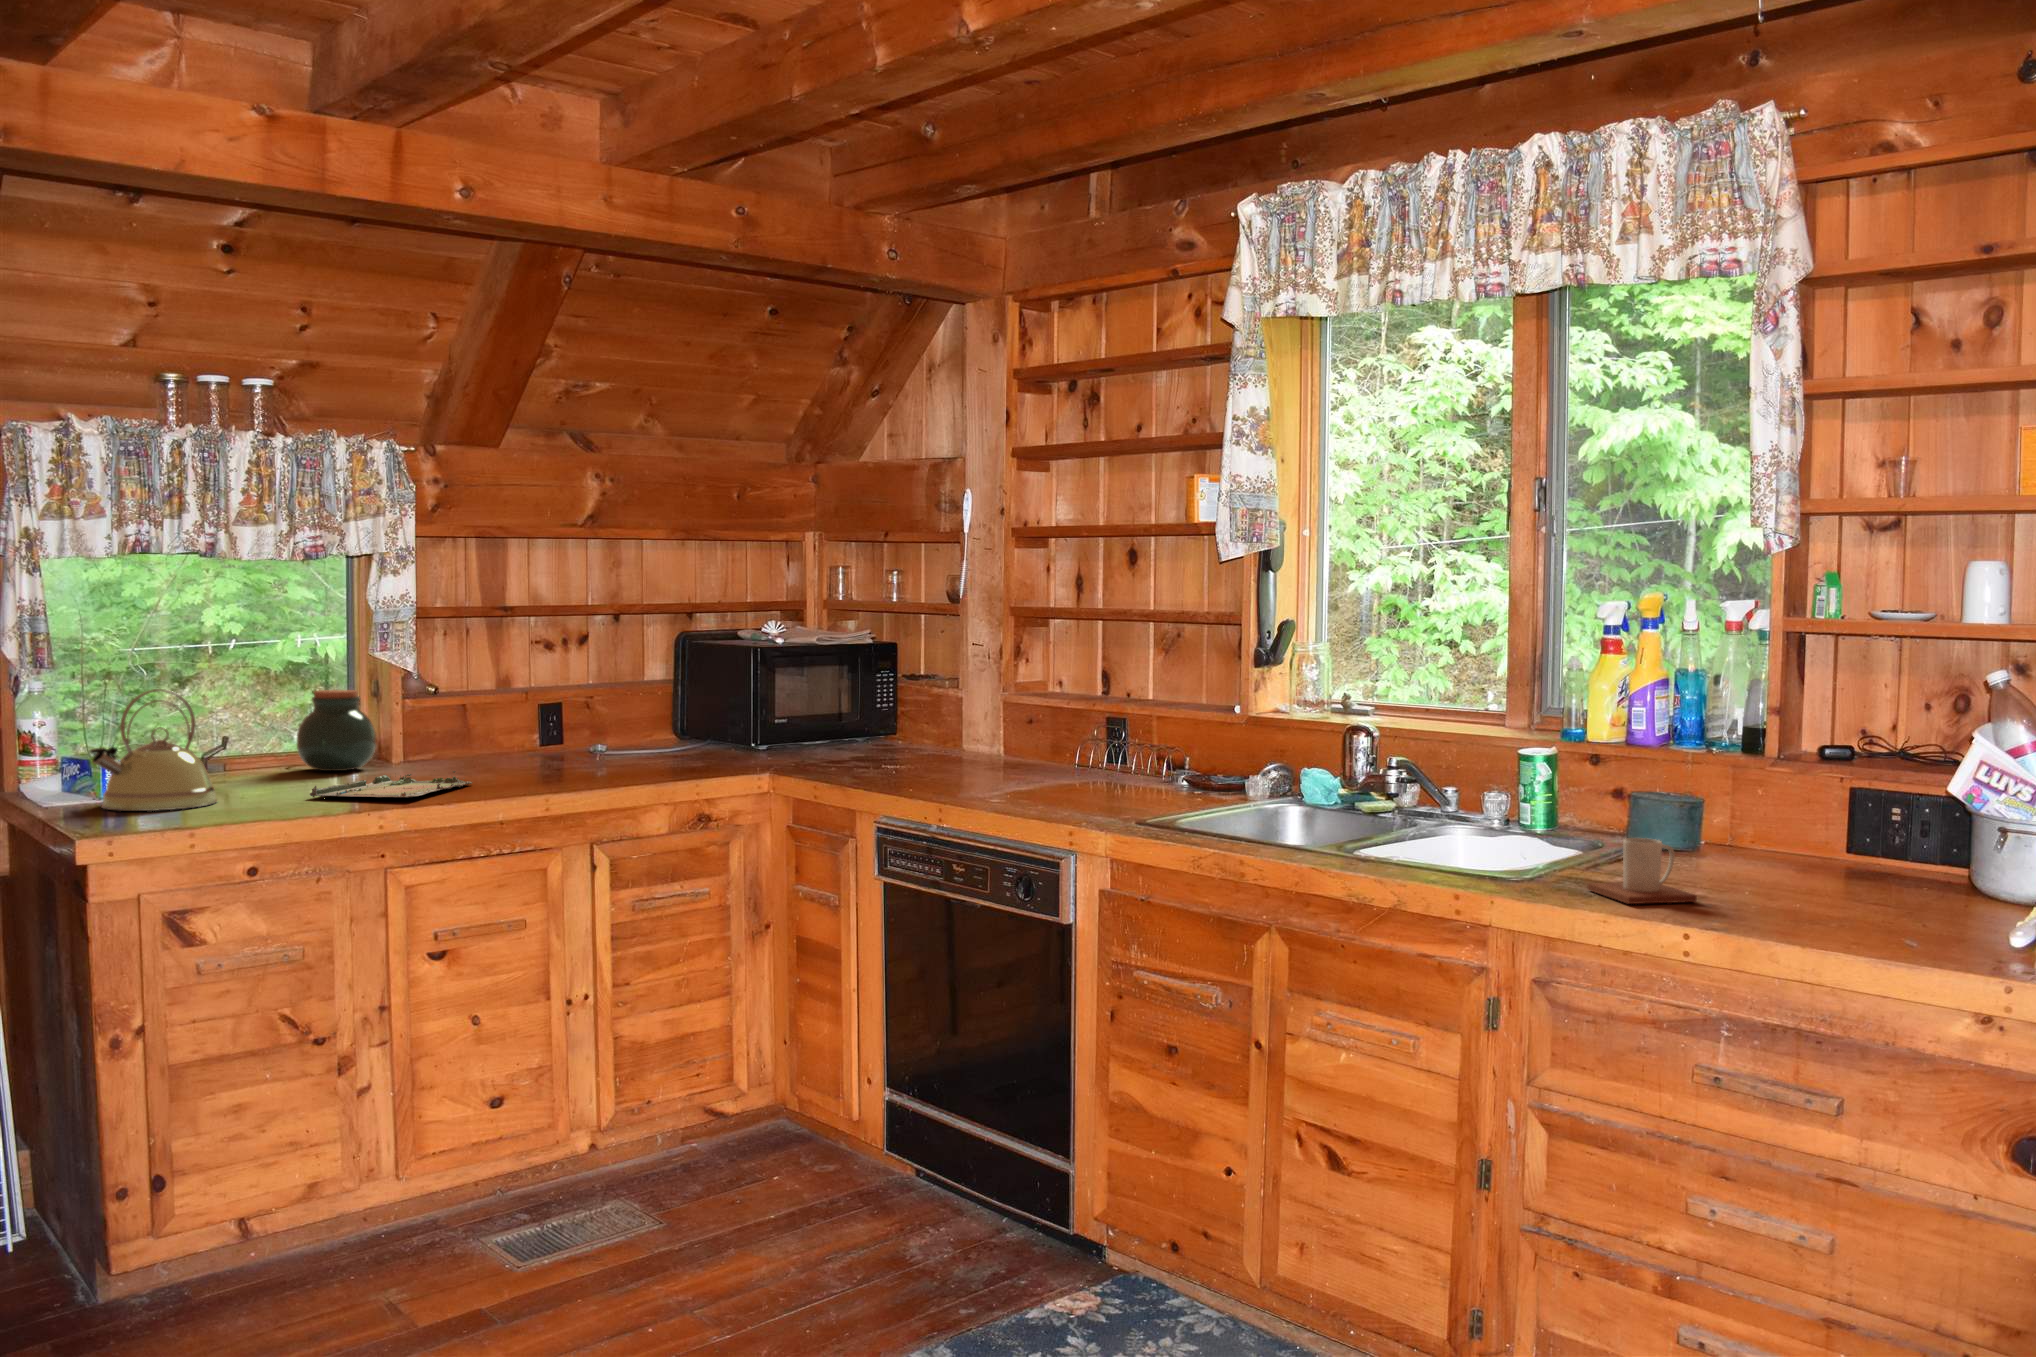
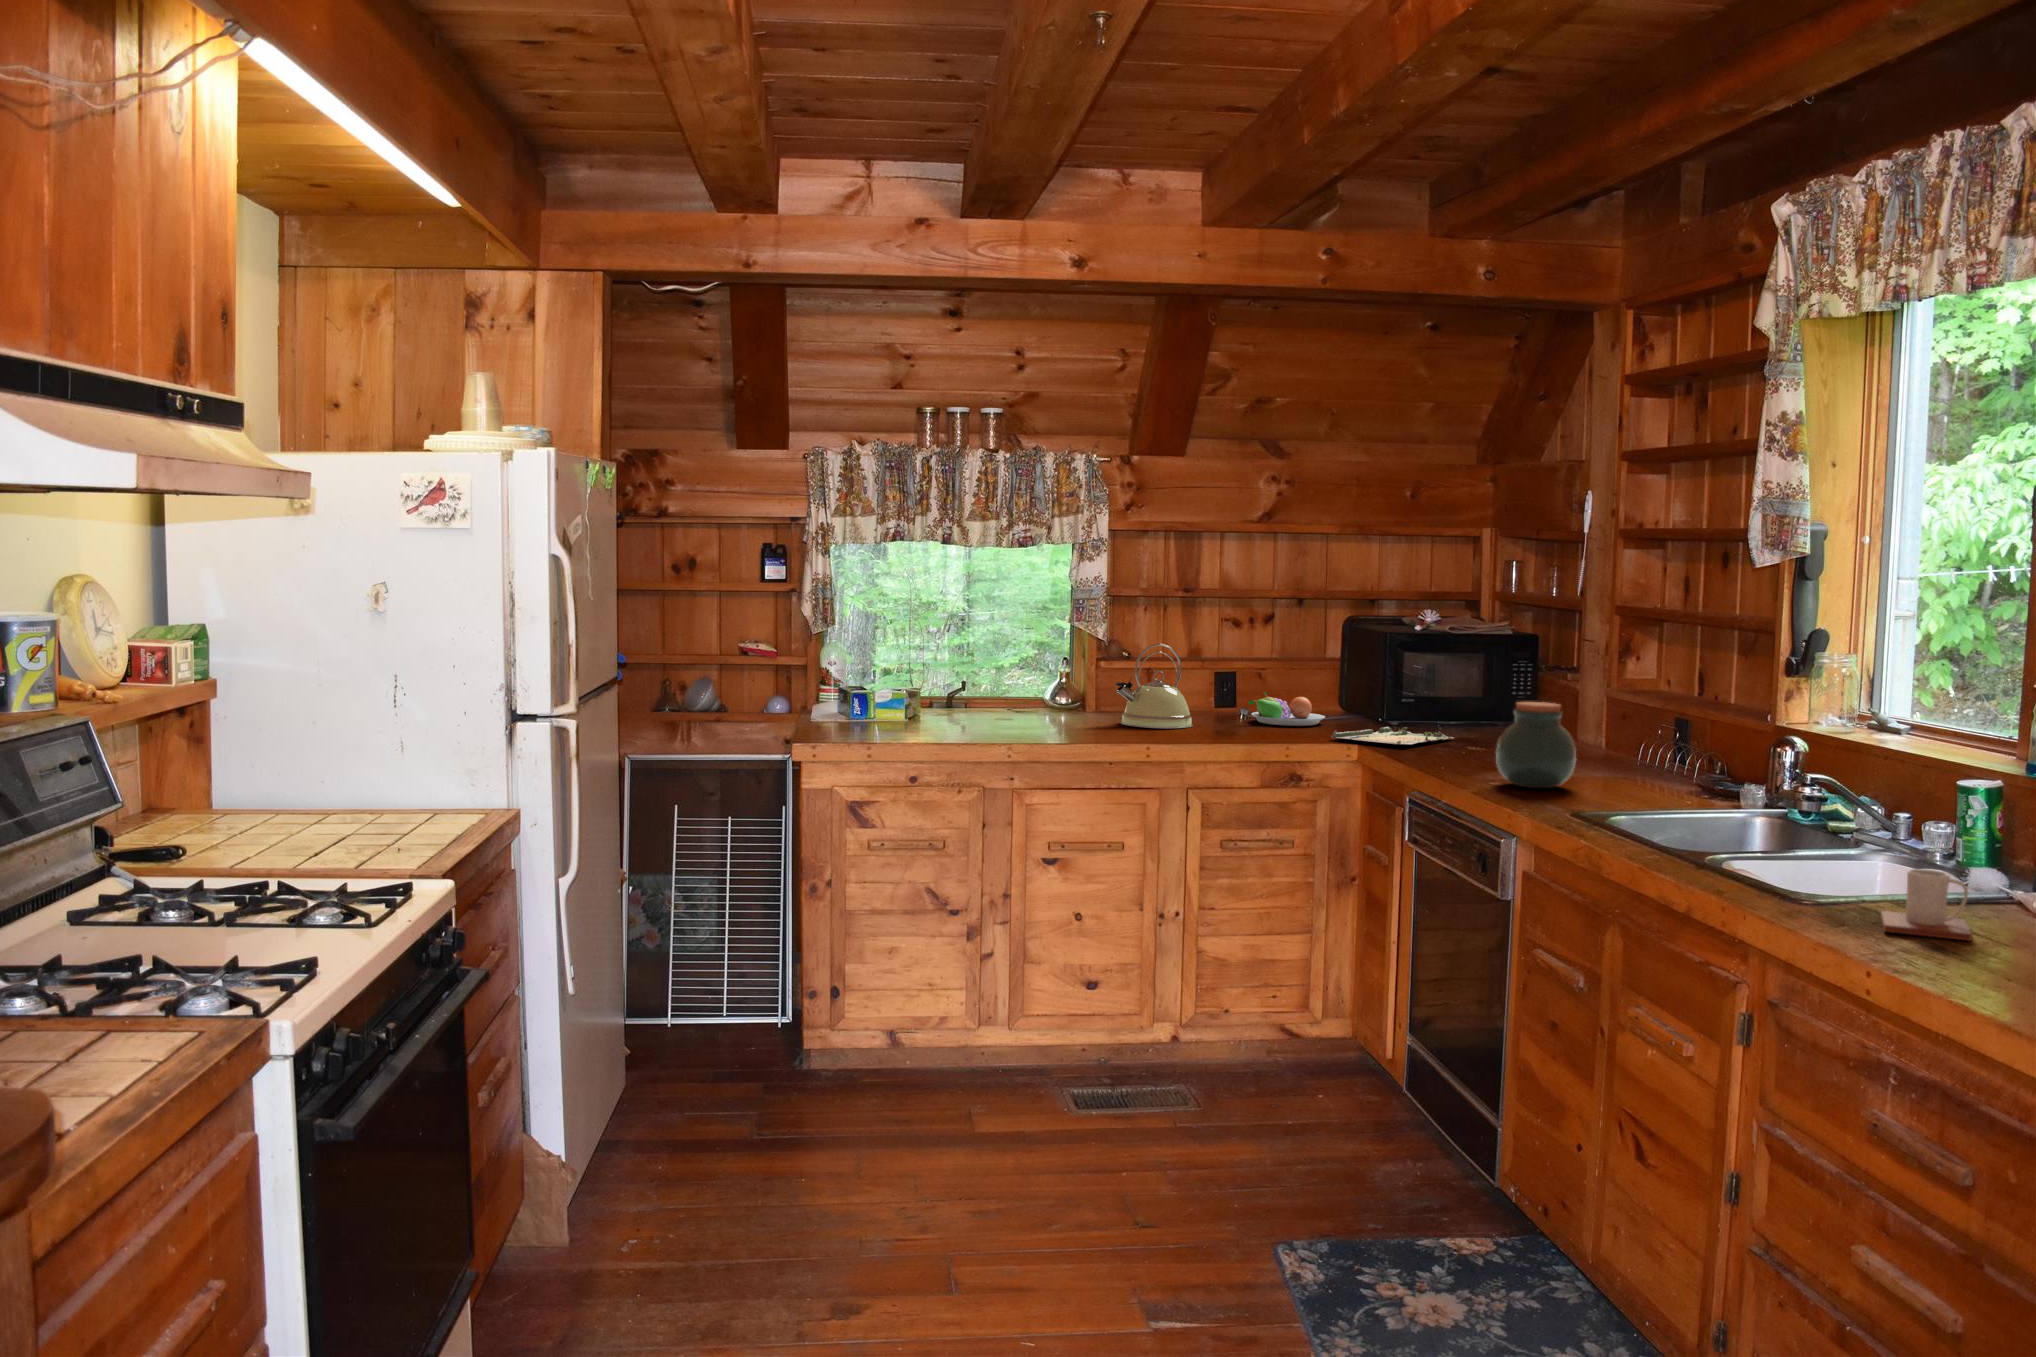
kettle: present [90,689,217,811] -> present [1115,644,1193,728]
jar: present [297,690,376,771] -> present [1496,702,1576,788]
fruit bowl: none [618,722,703,758] -> present [1248,692,1325,726]
tray: present [310,771,472,797] -> present [1331,727,1454,745]

